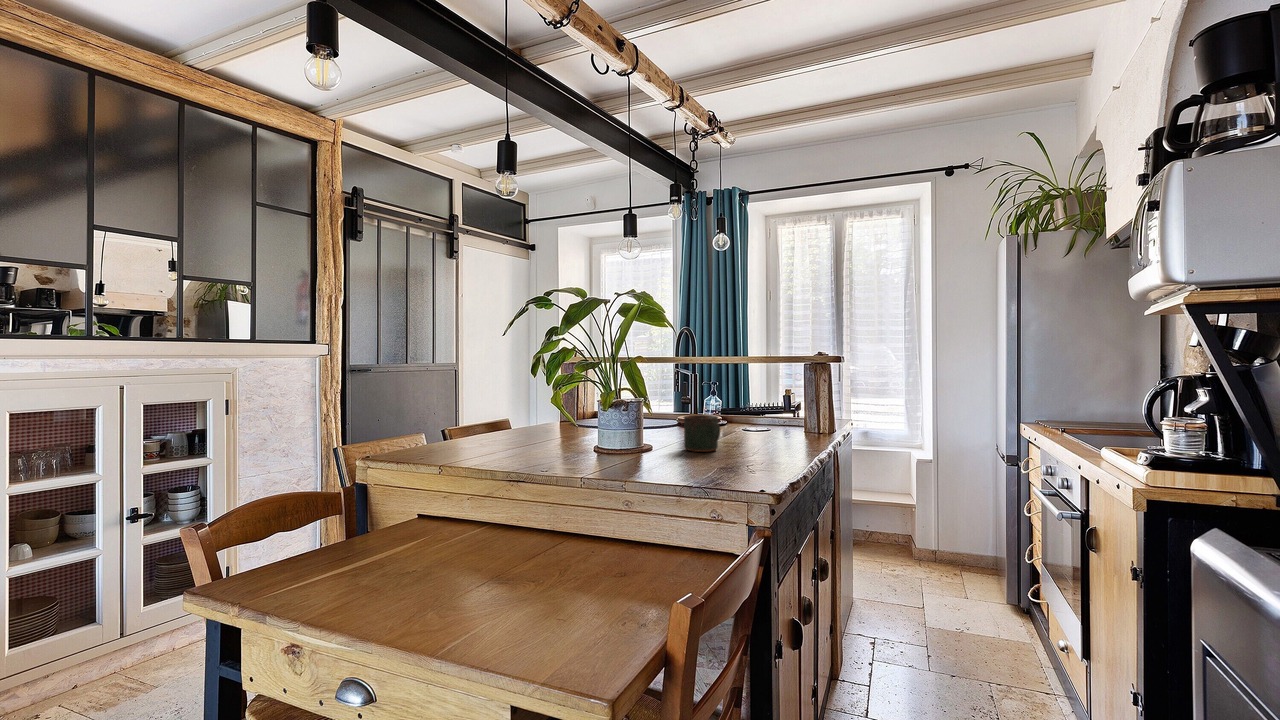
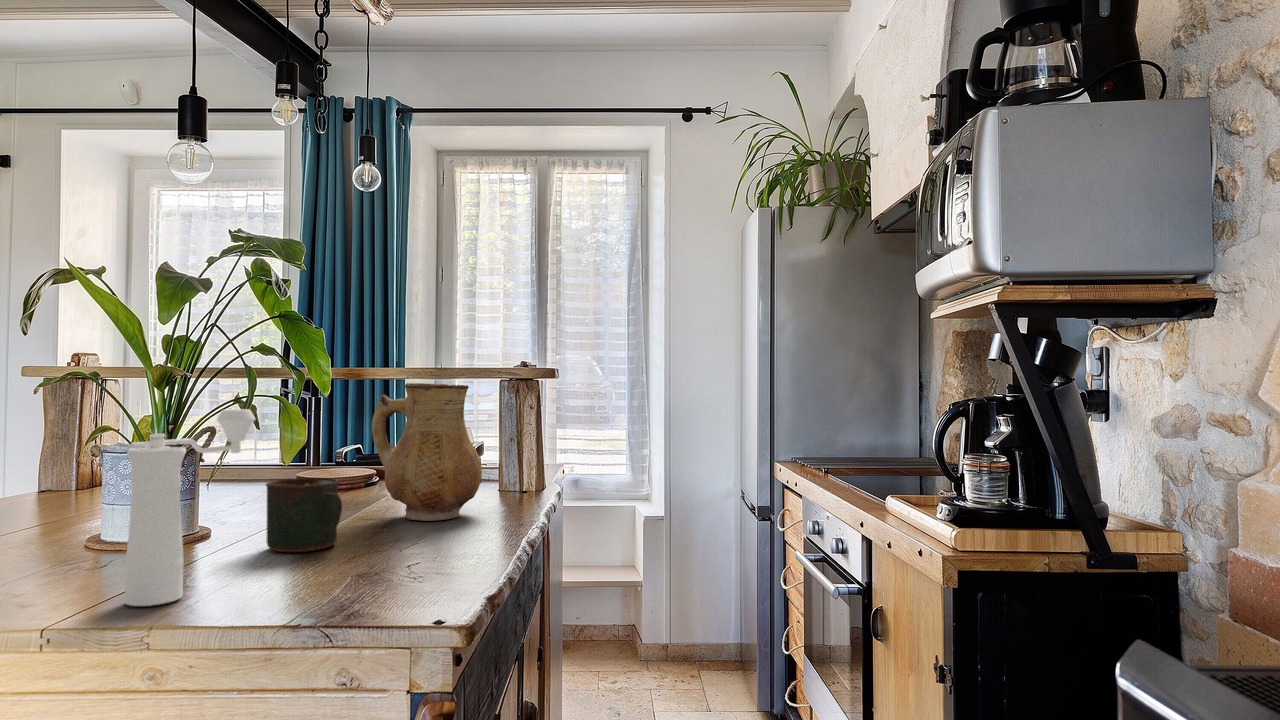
ceramic pitcher: none [733,366,795,443] -> present [372,383,482,521]
pepper mill: none [630,379,680,467] -> present [125,409,255,606]

